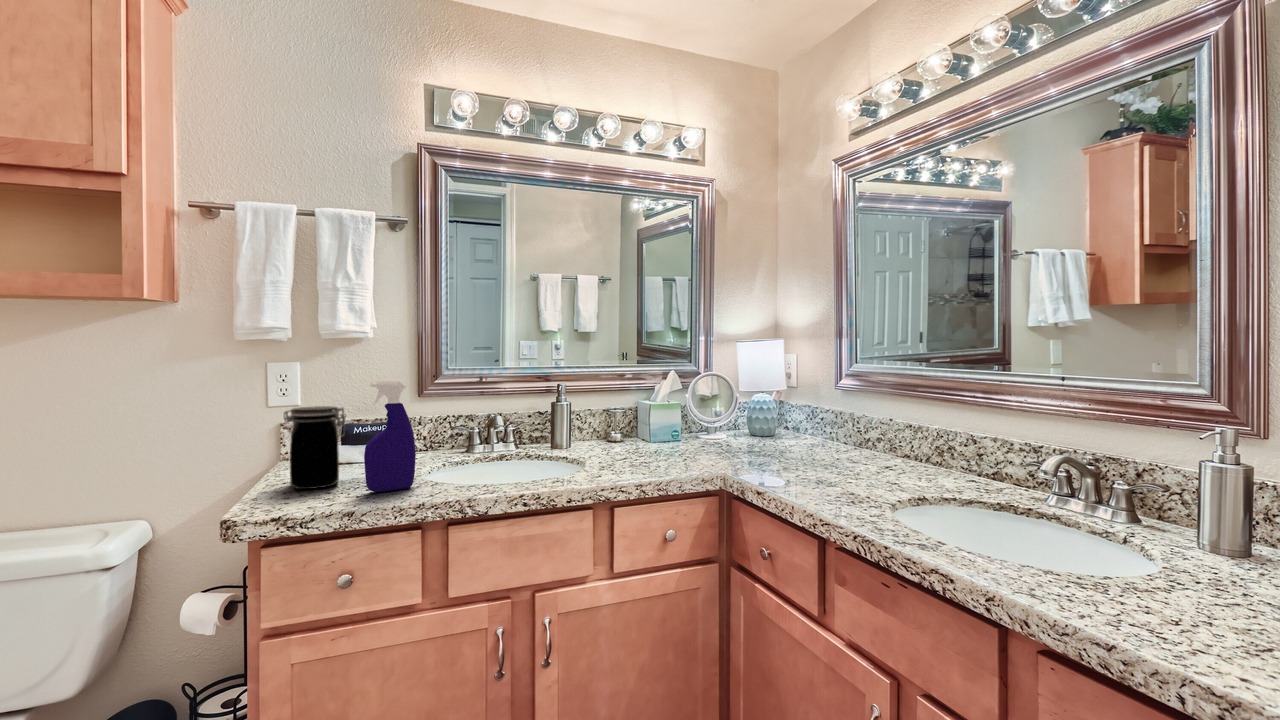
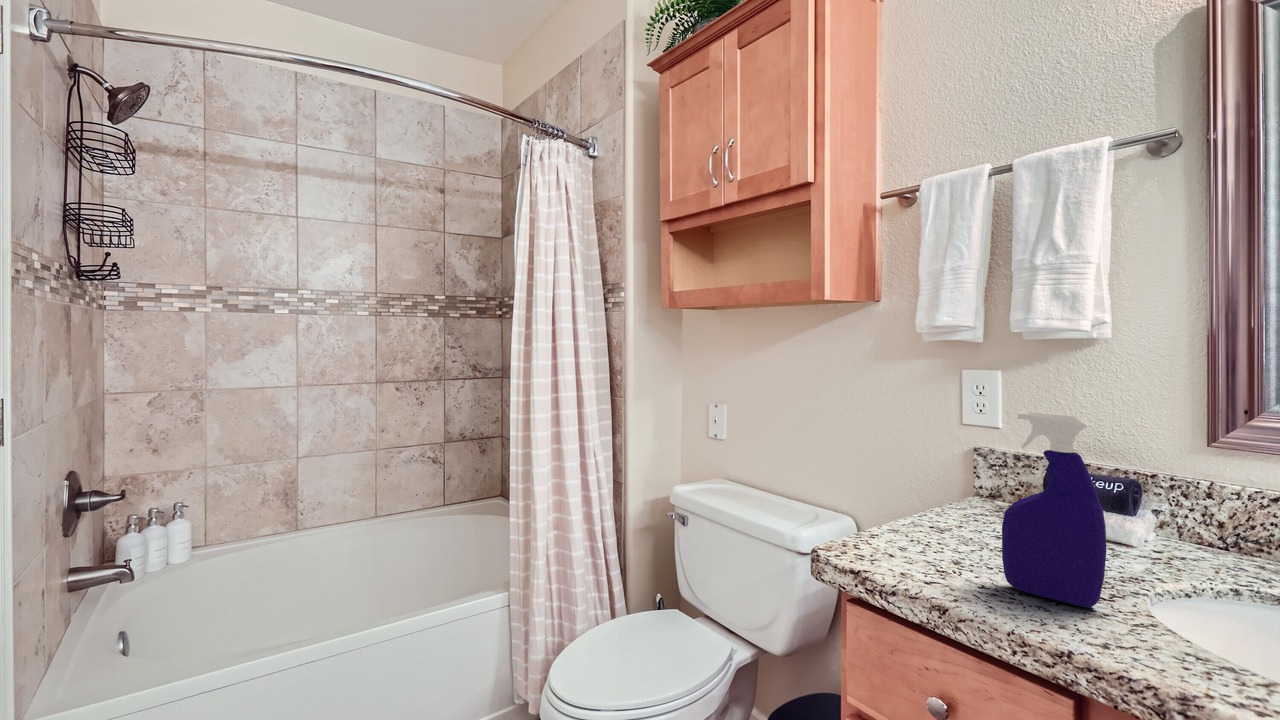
jar: present [284,406,346,489] -> none [921,433,1004,551]

